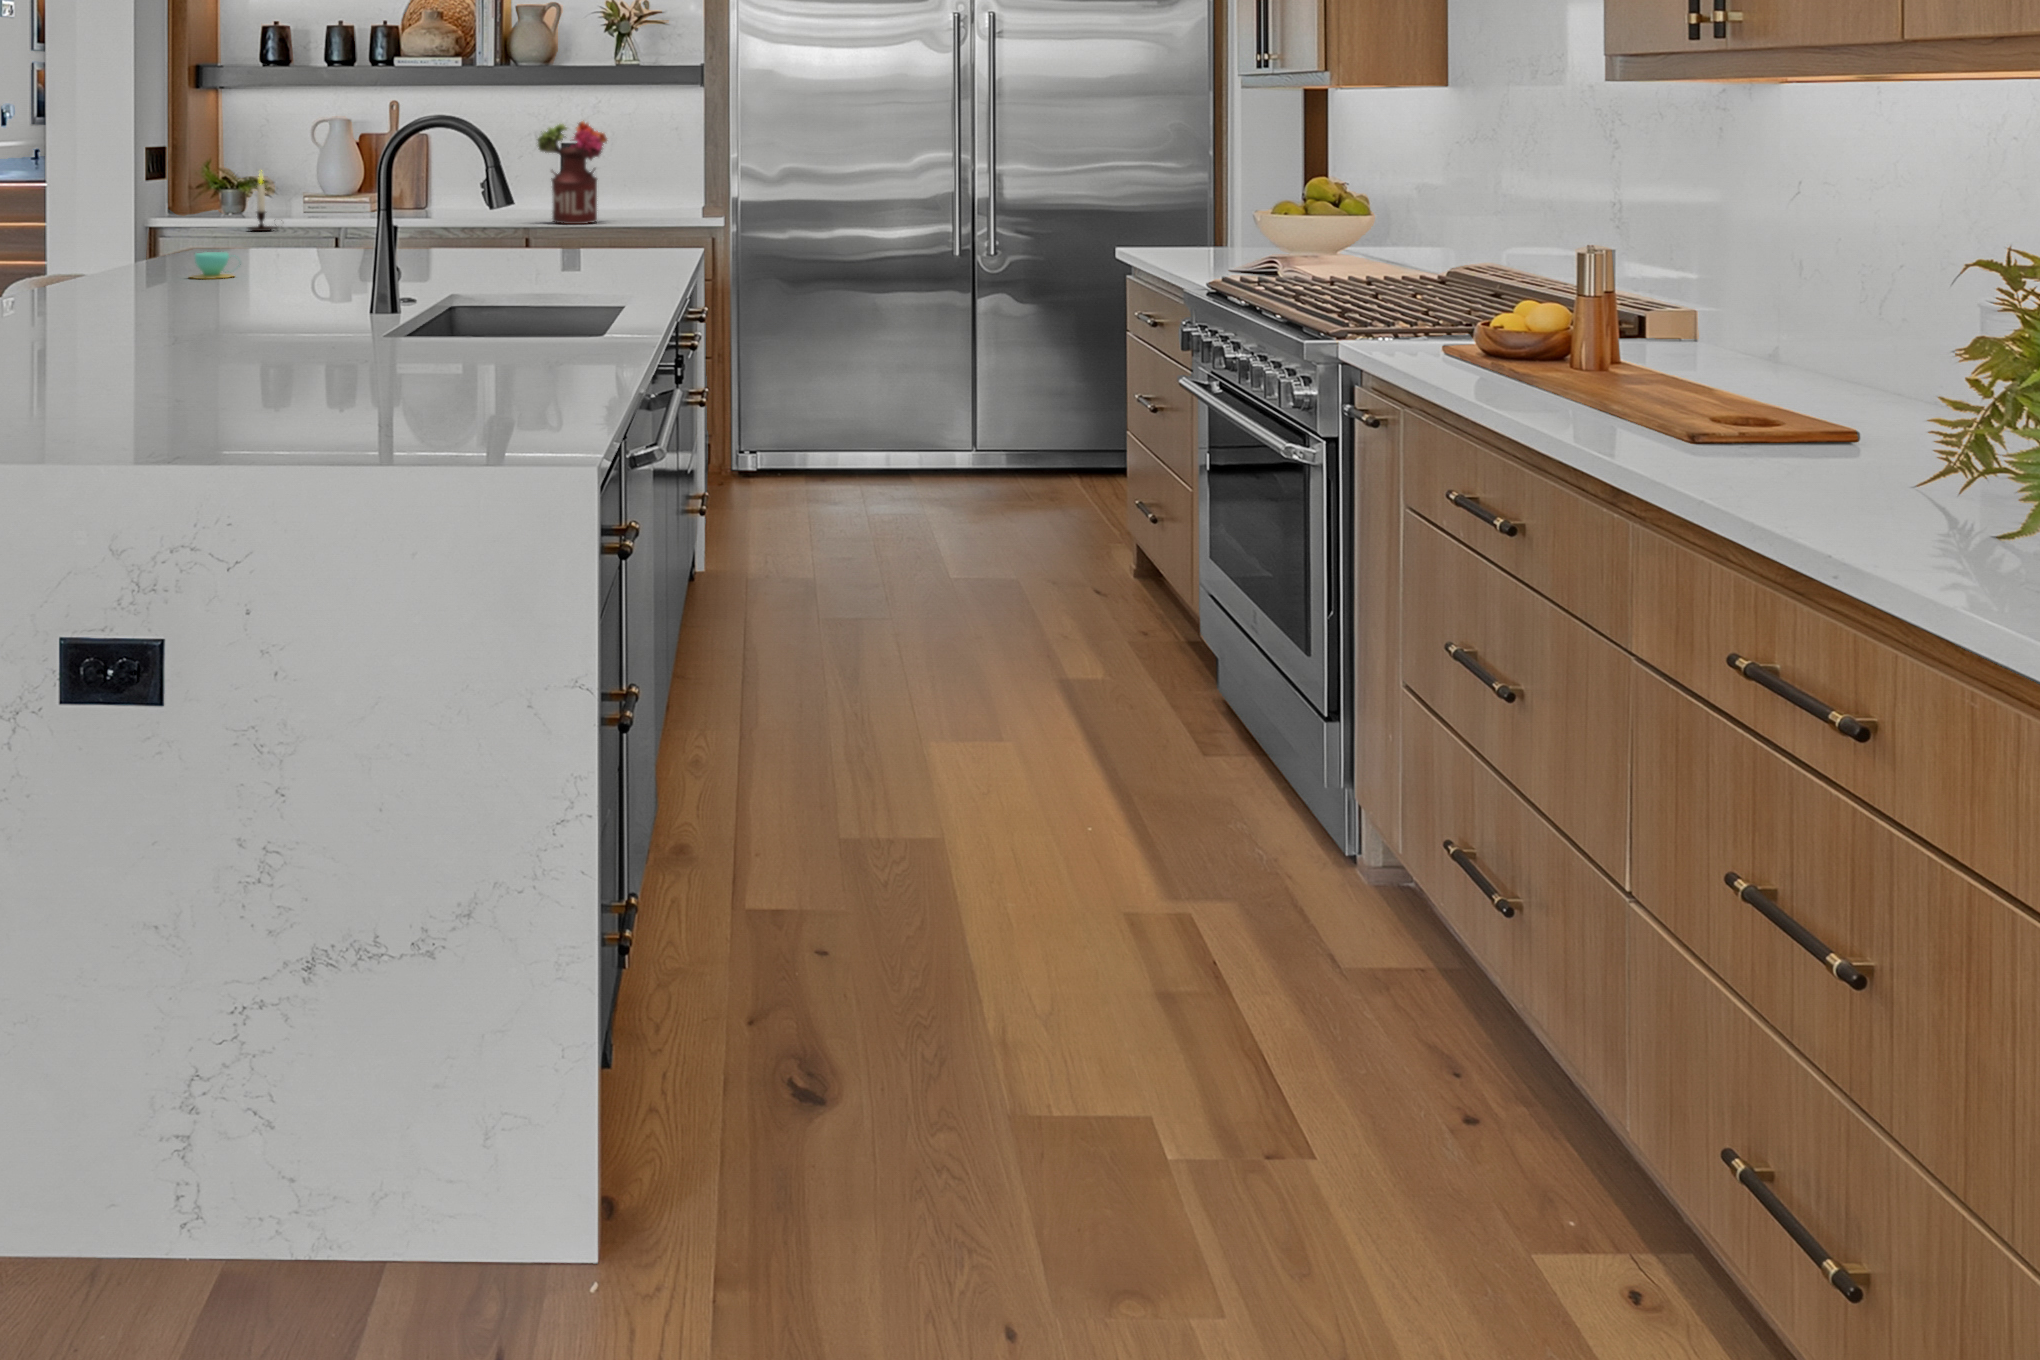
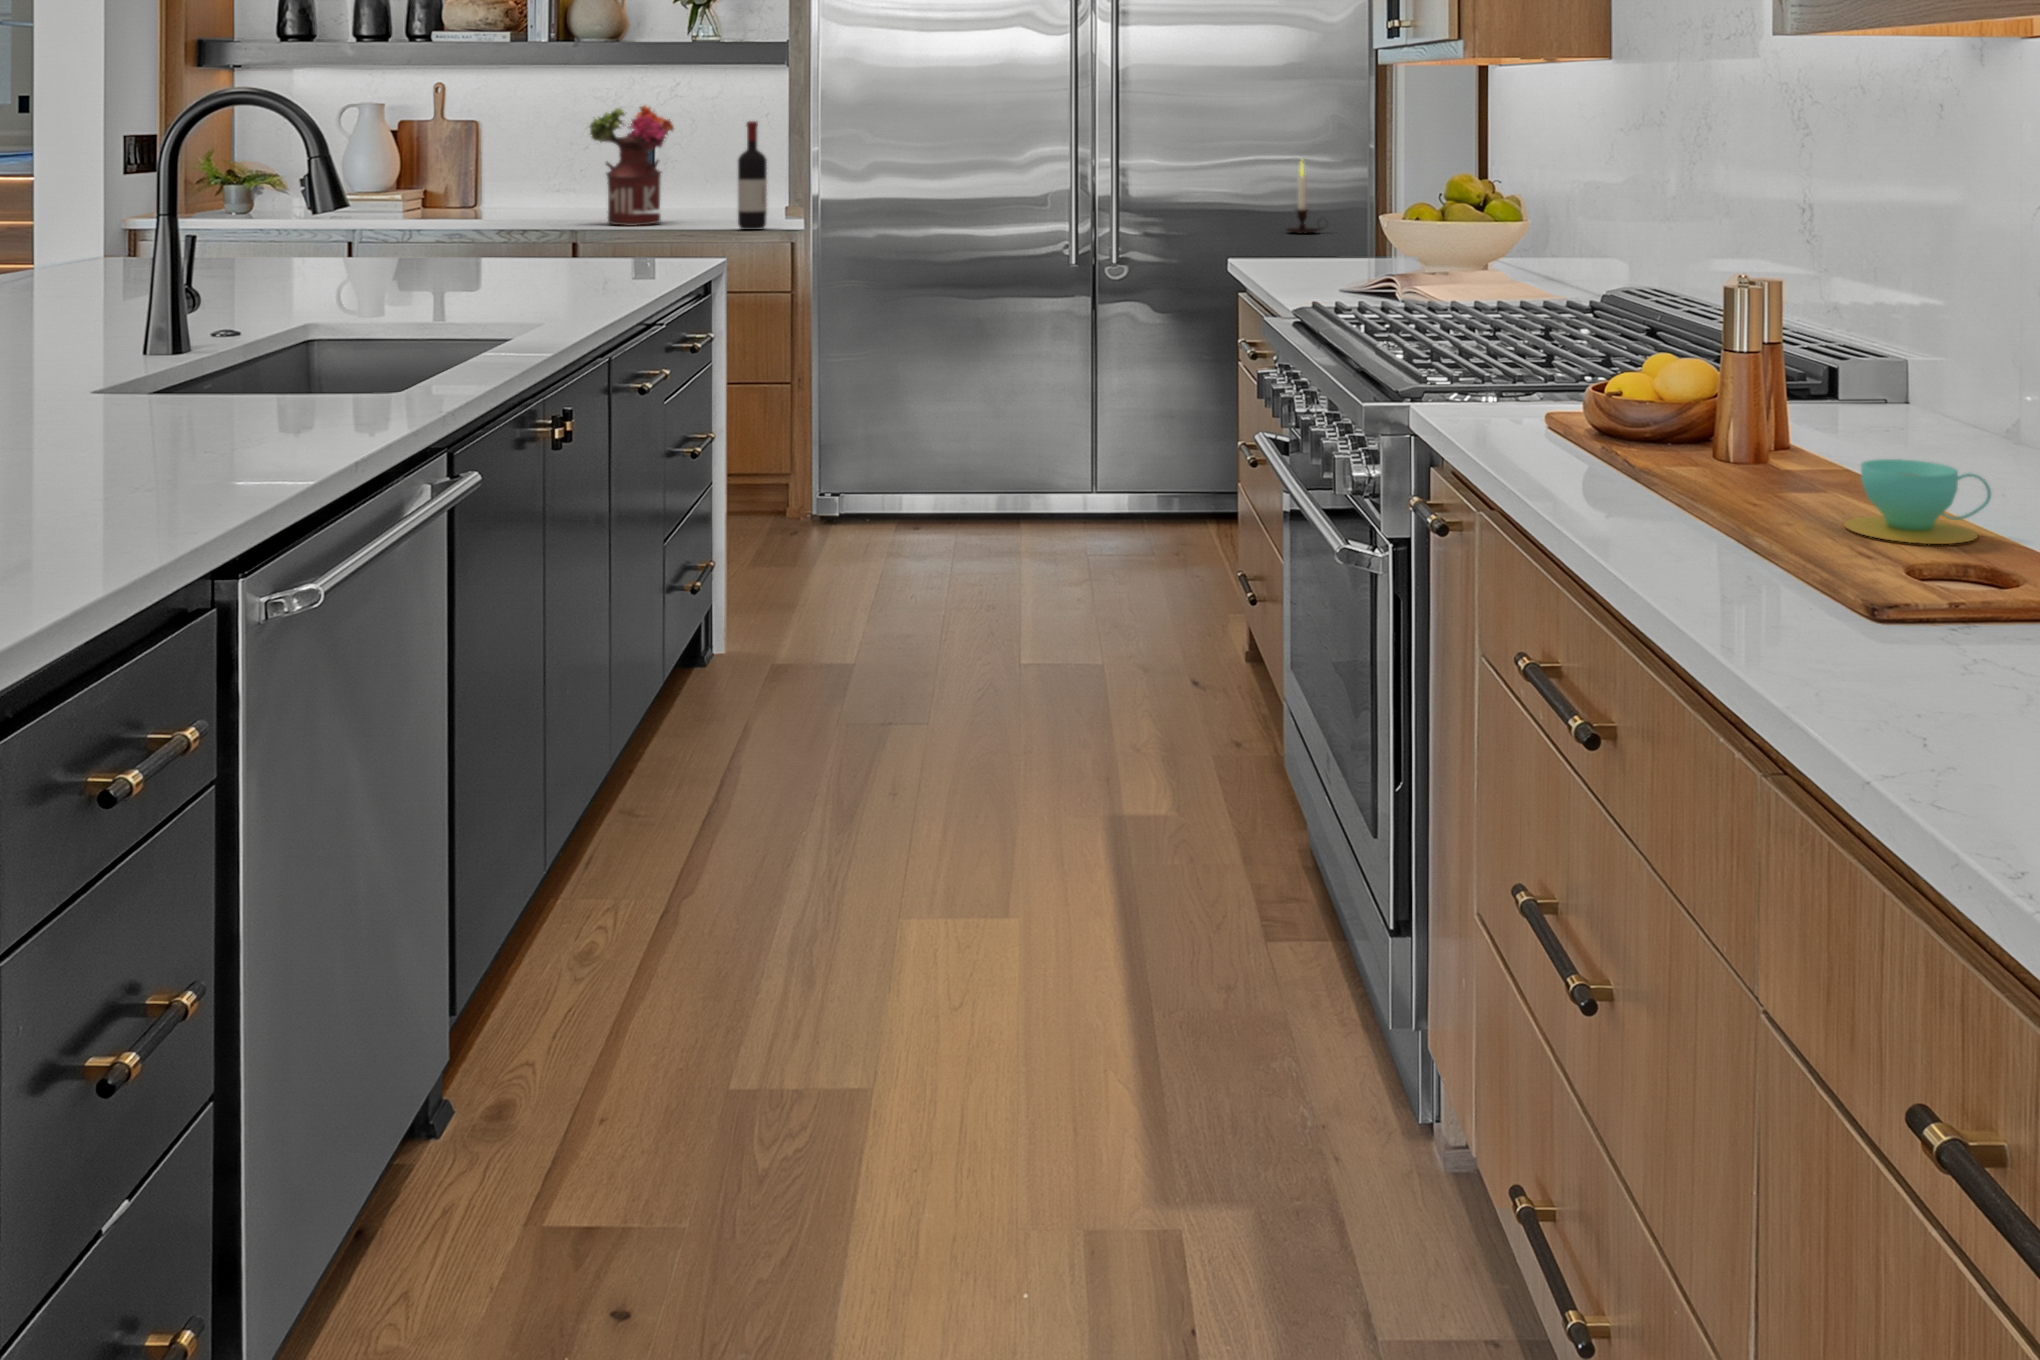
wine bottle: none [671,135,696,227] -> present [738,121,767,230]
candle: present [248,174,276,231] -> present [1287,162,1321,233]
teacup: present [192,252,241,279] -> present [1844,459,1991,544]

